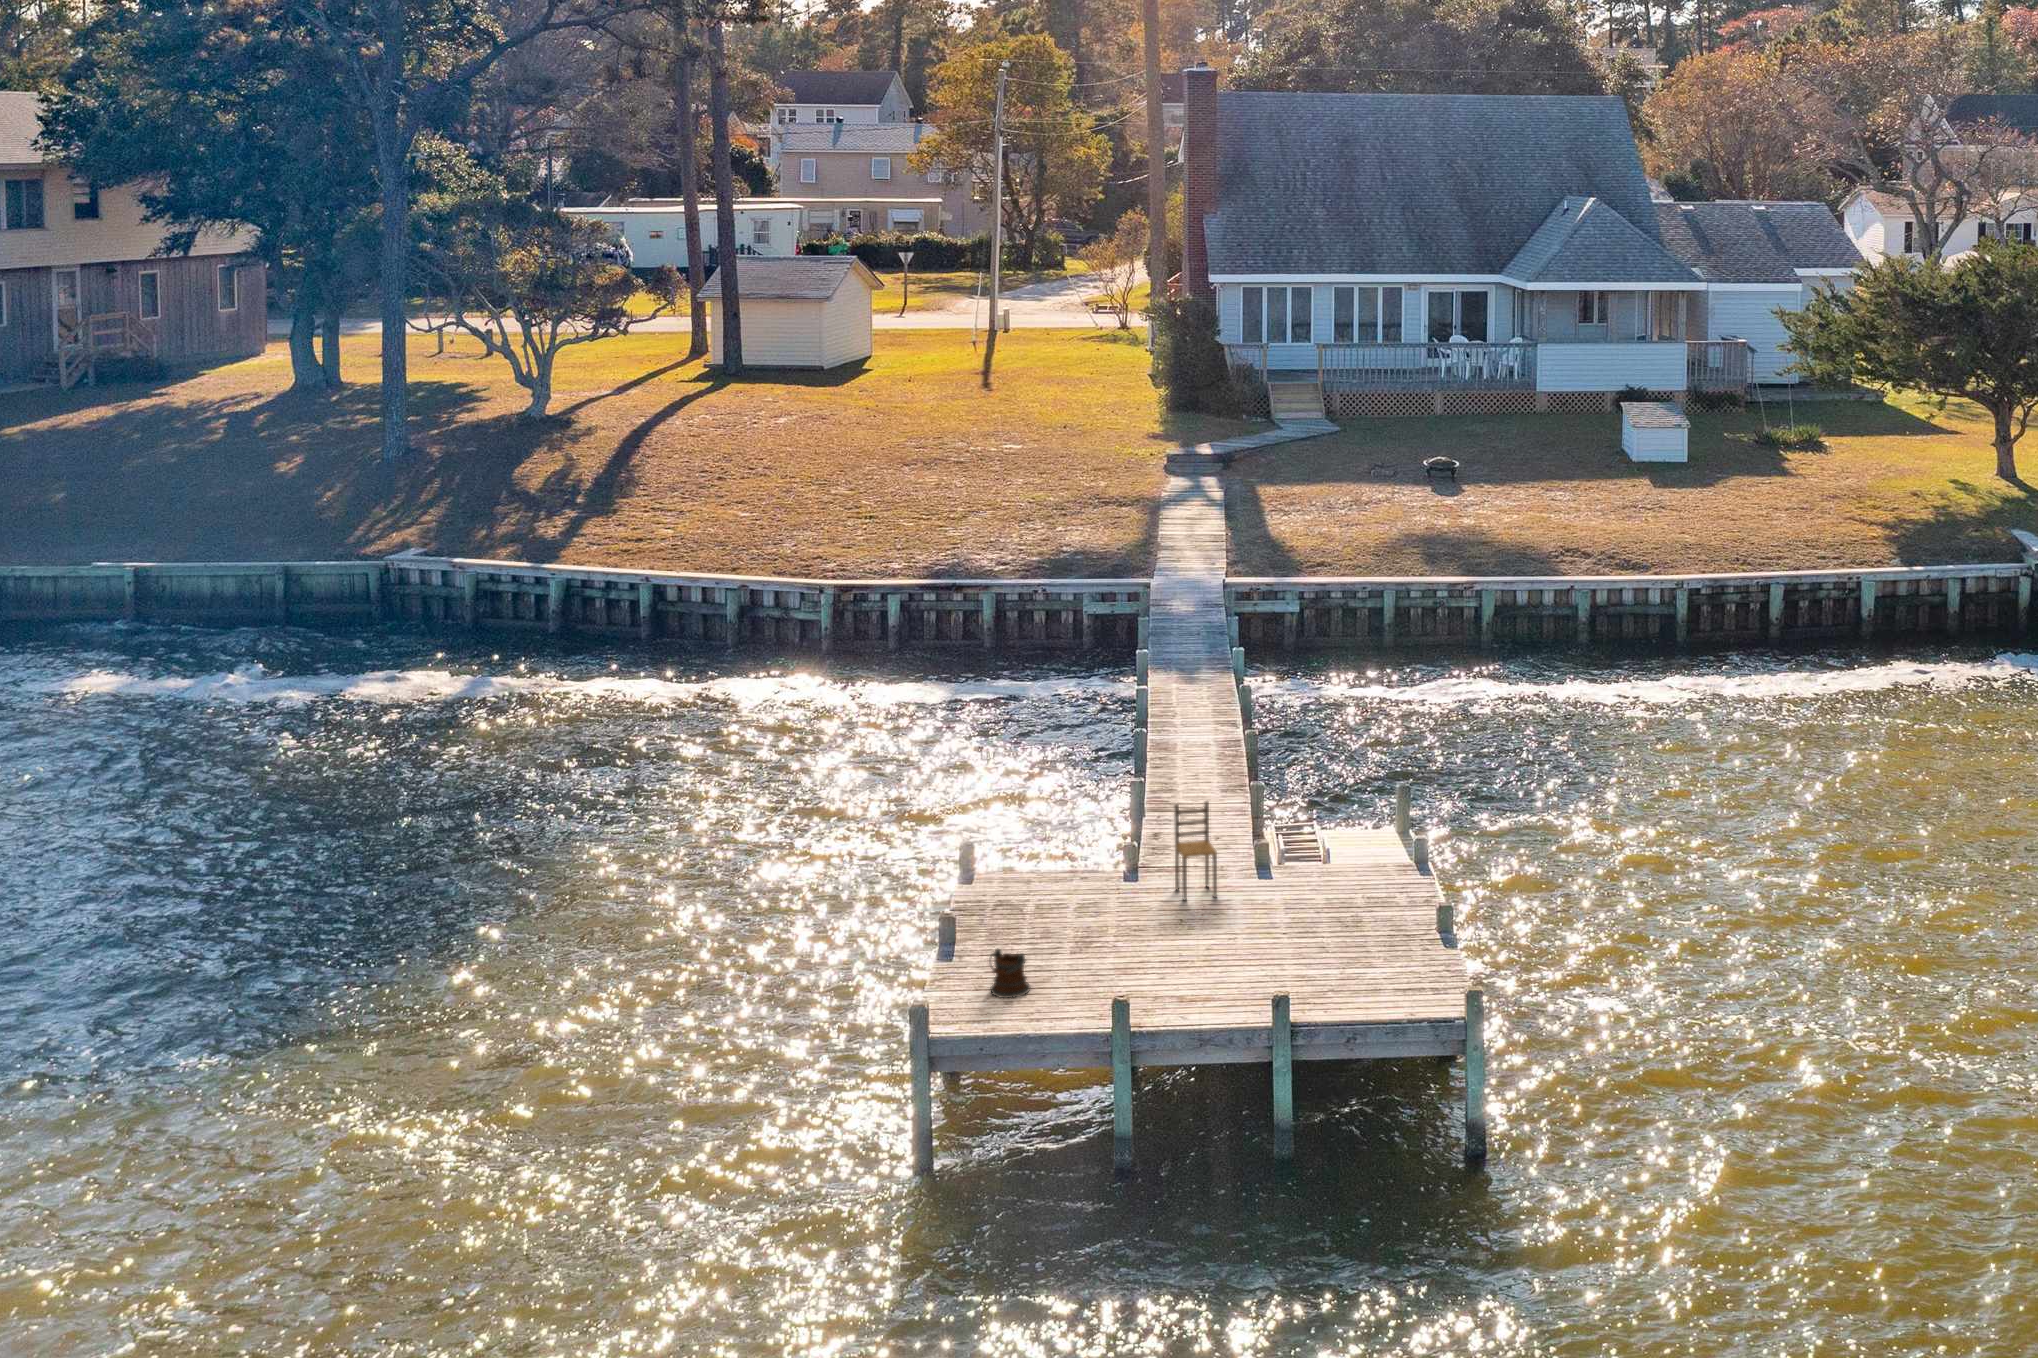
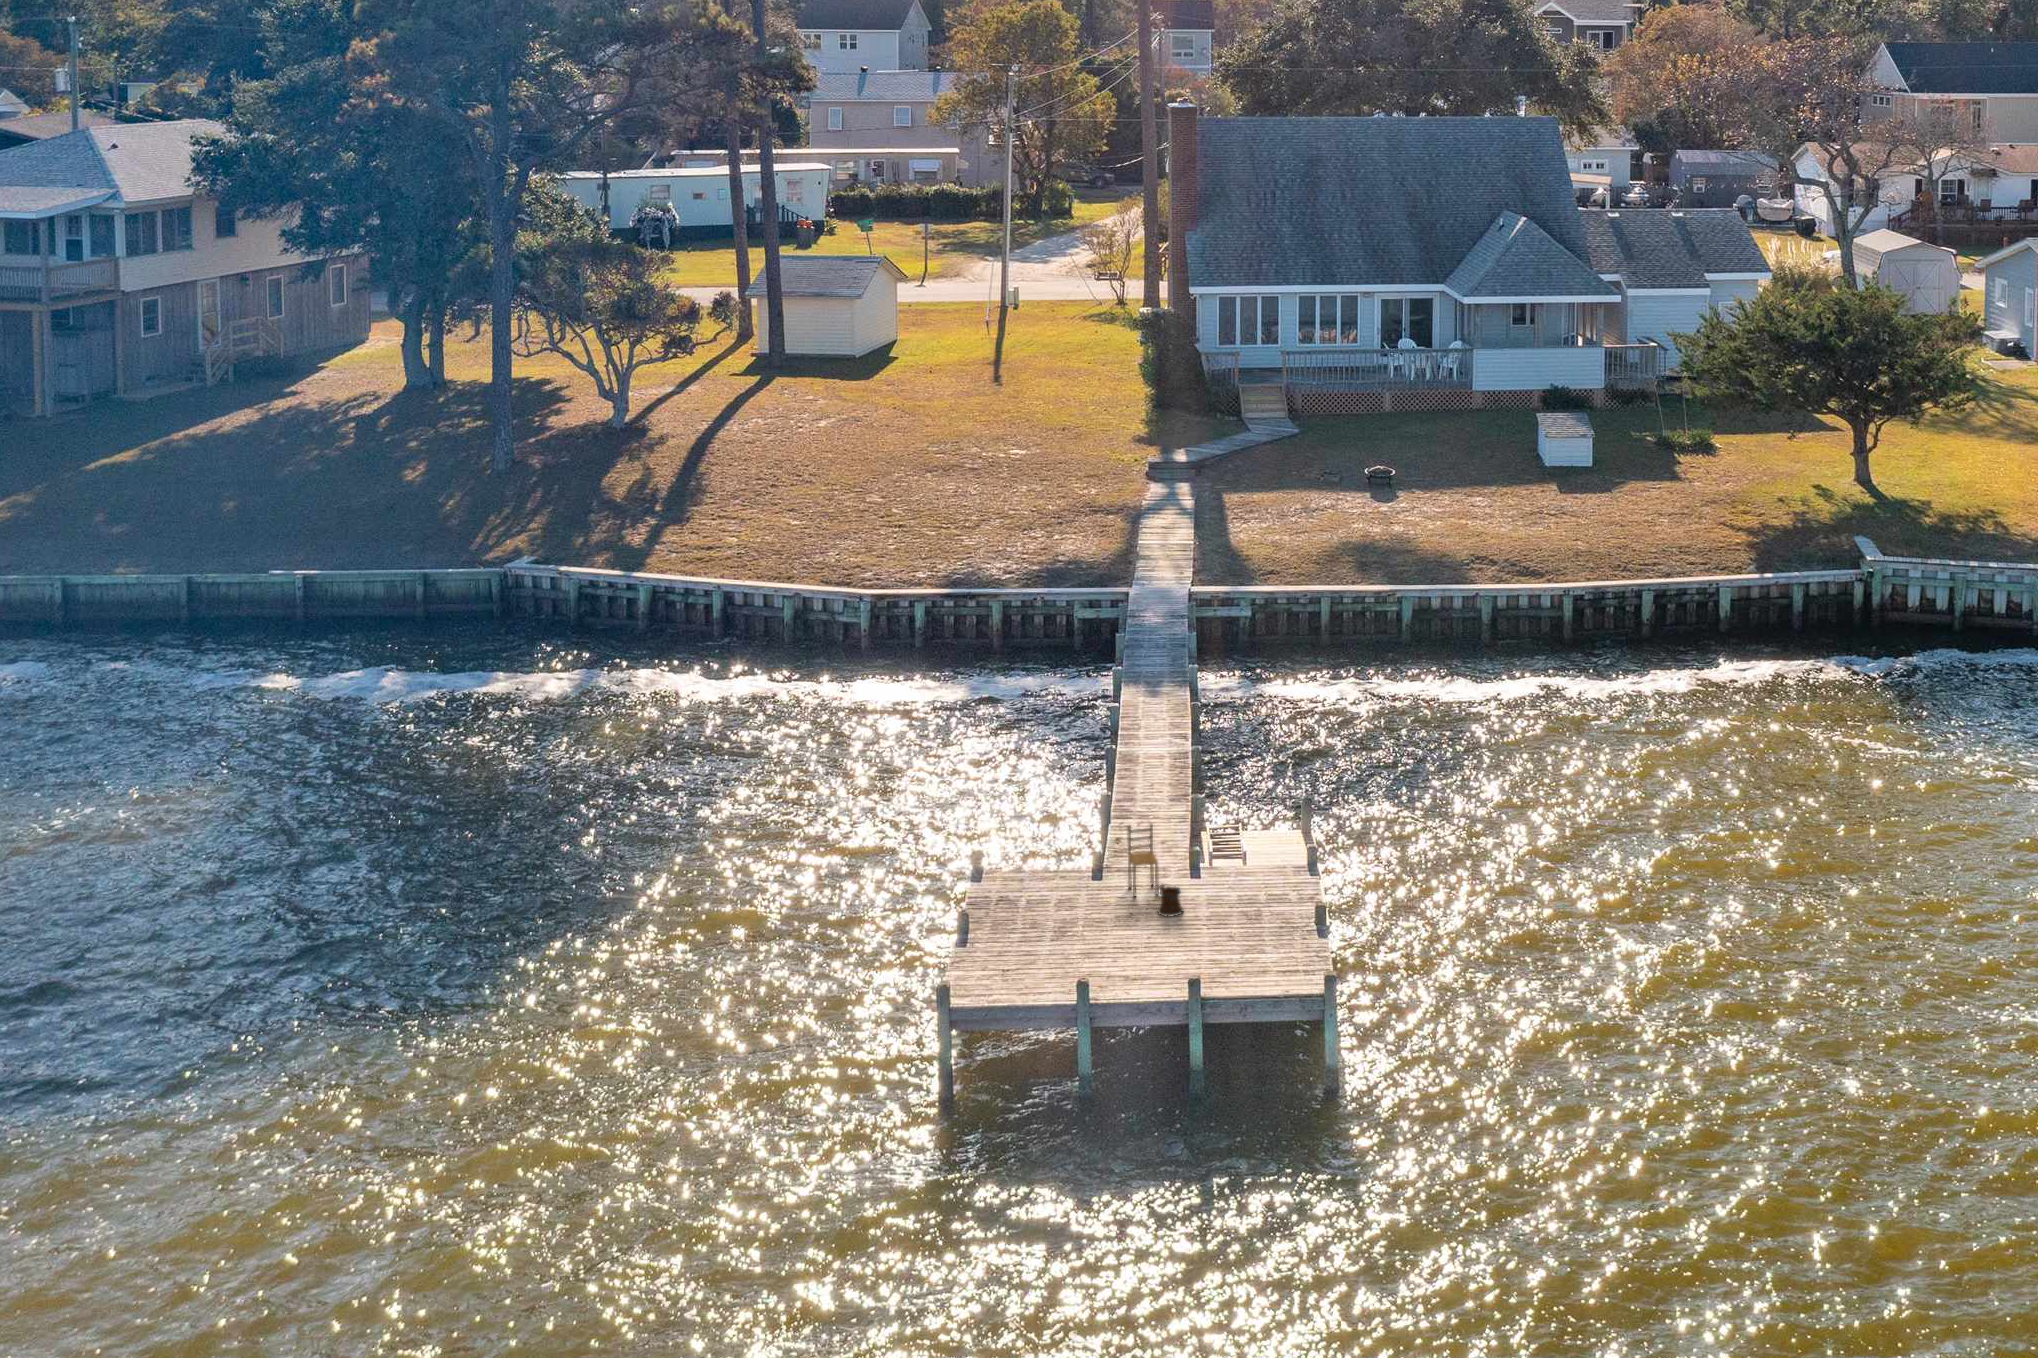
bucket: present [990,948,1030,998] -> present [1157,885,1183,916]

